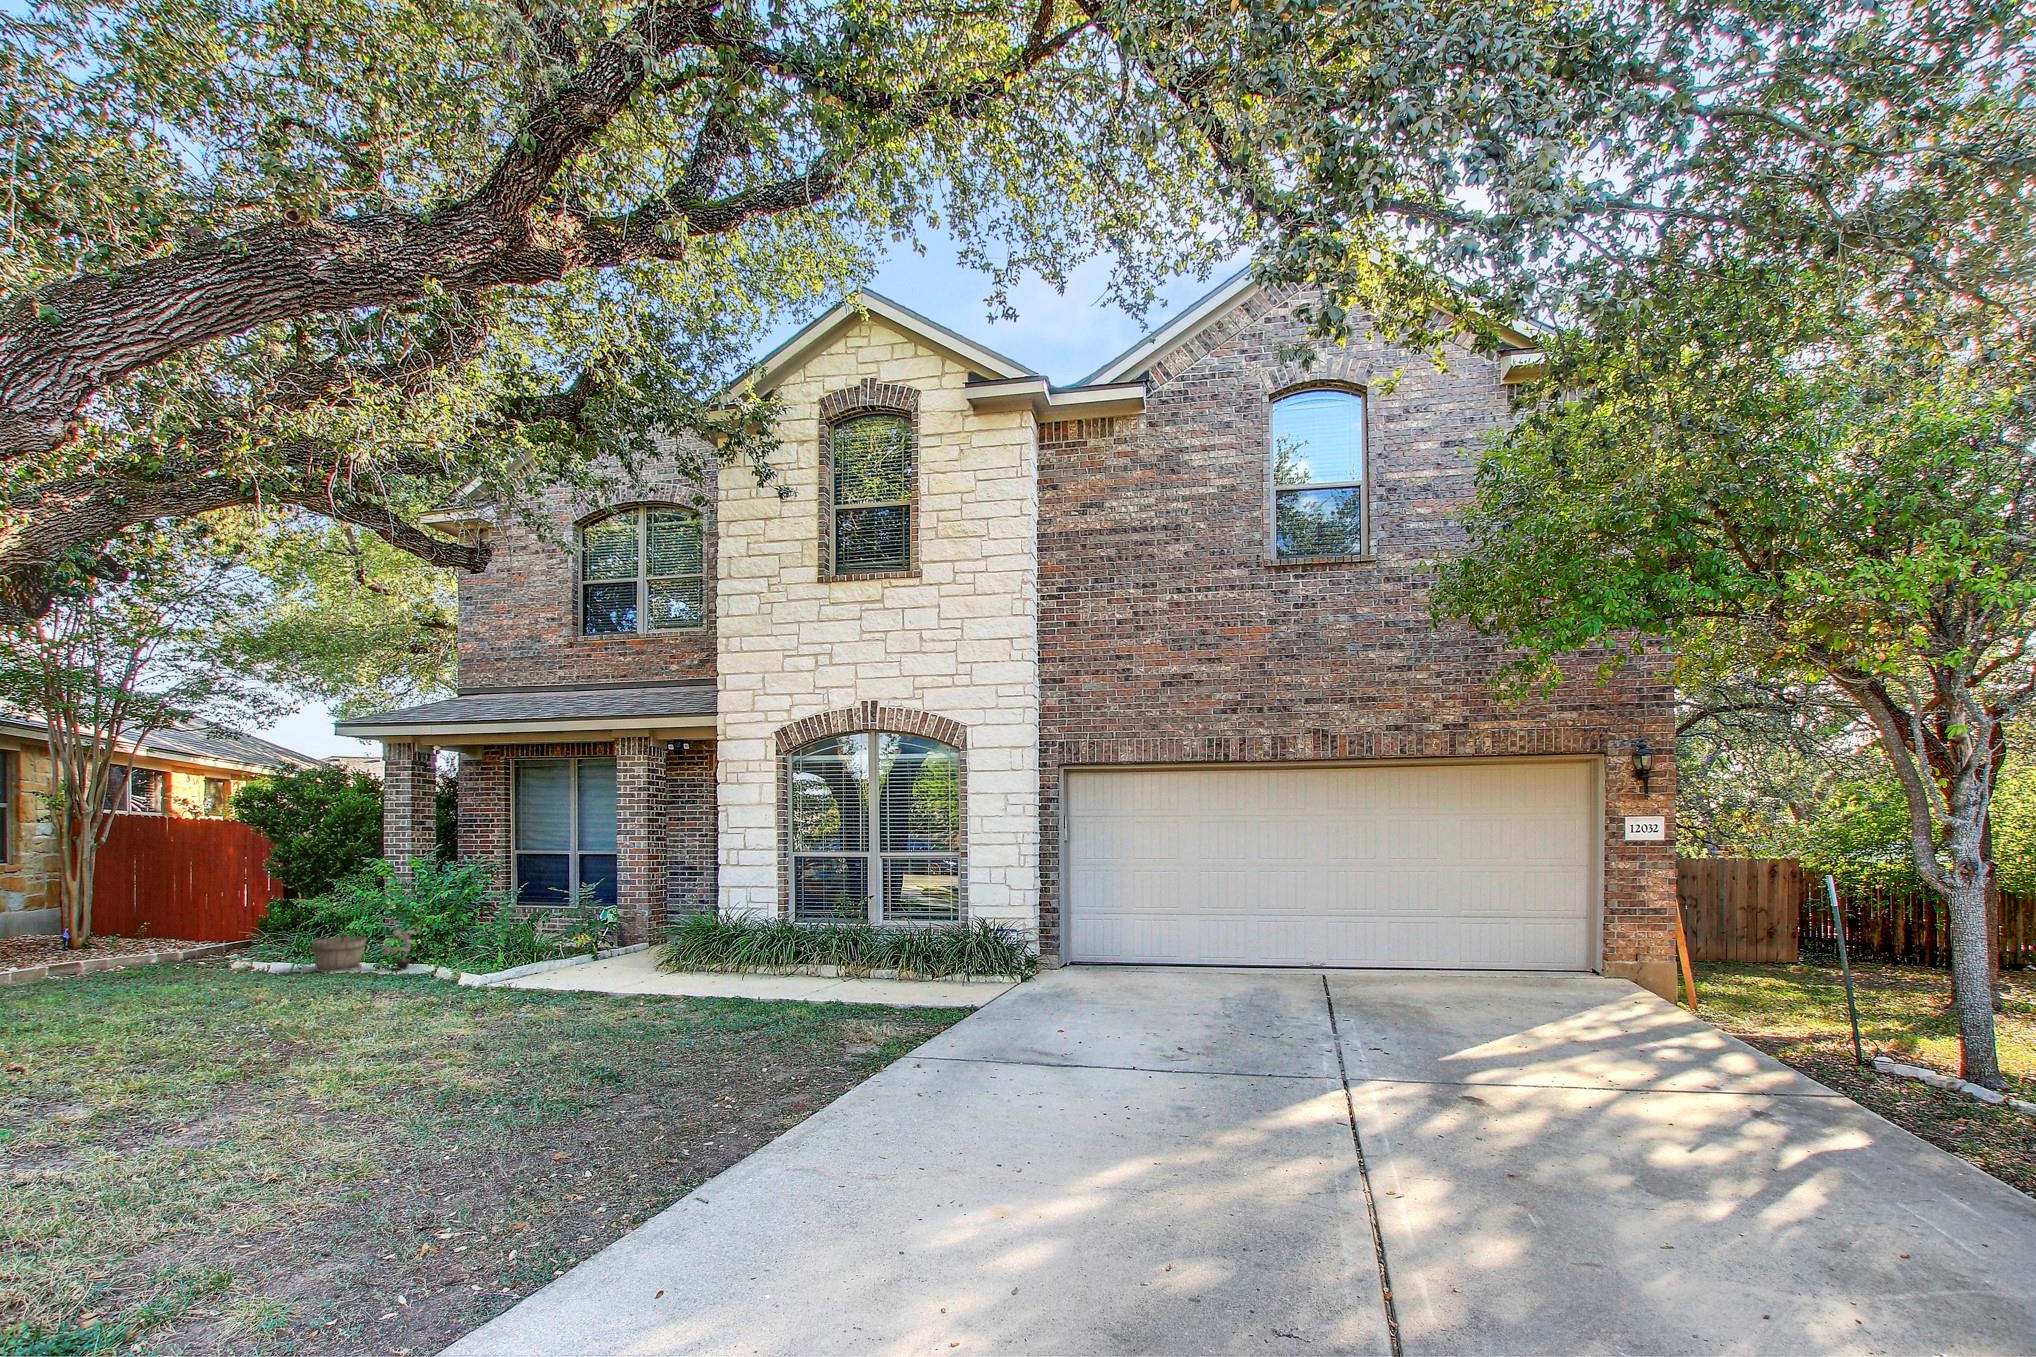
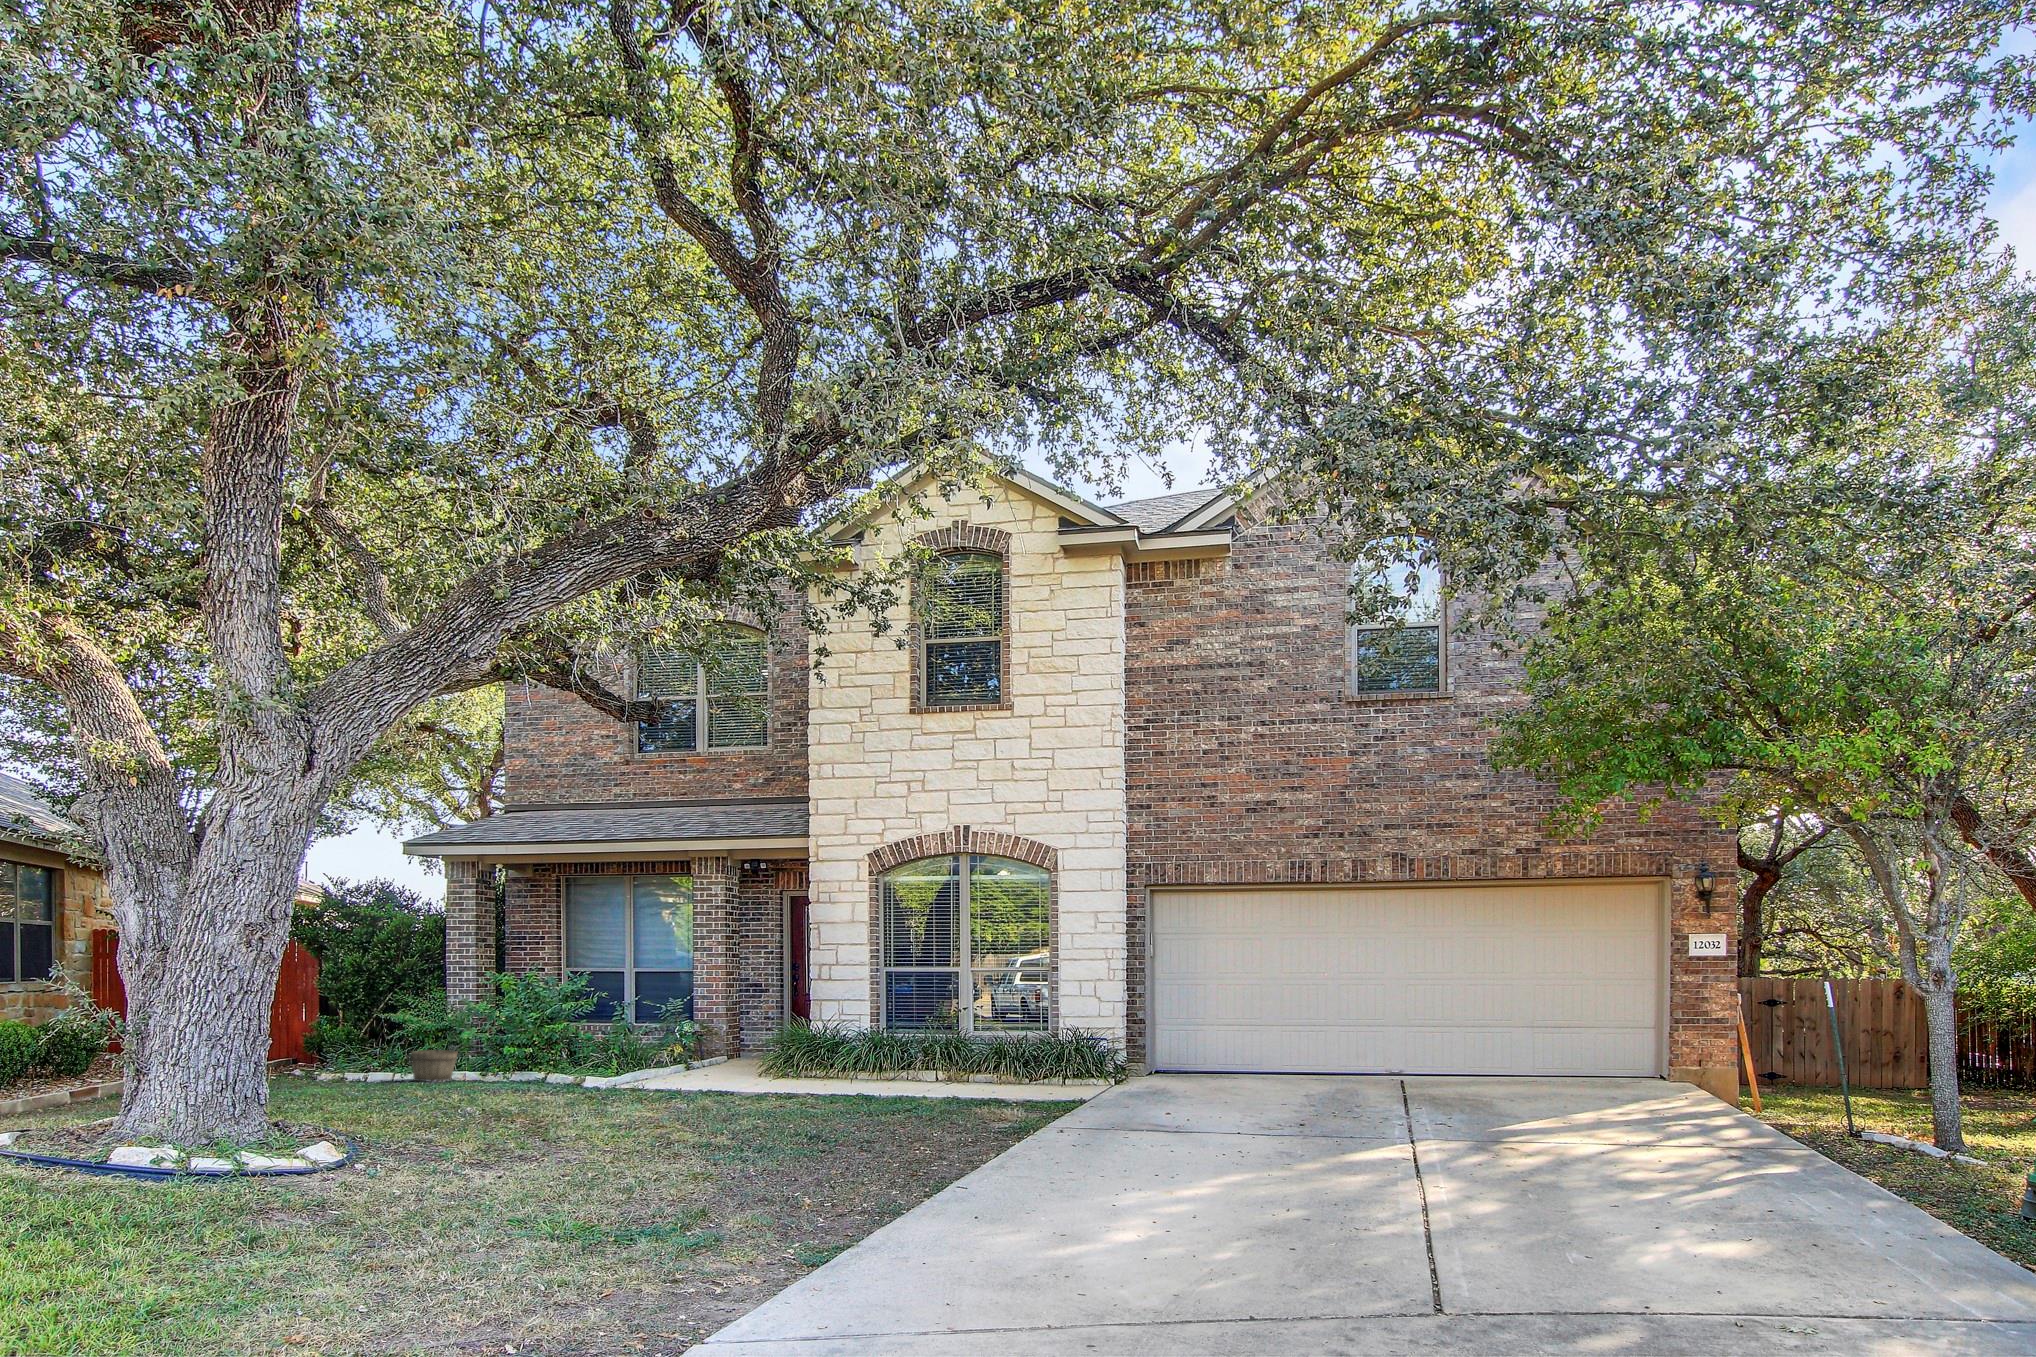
potted plant: present [383,929,419,970] -> none [475,1038,518,1080]

